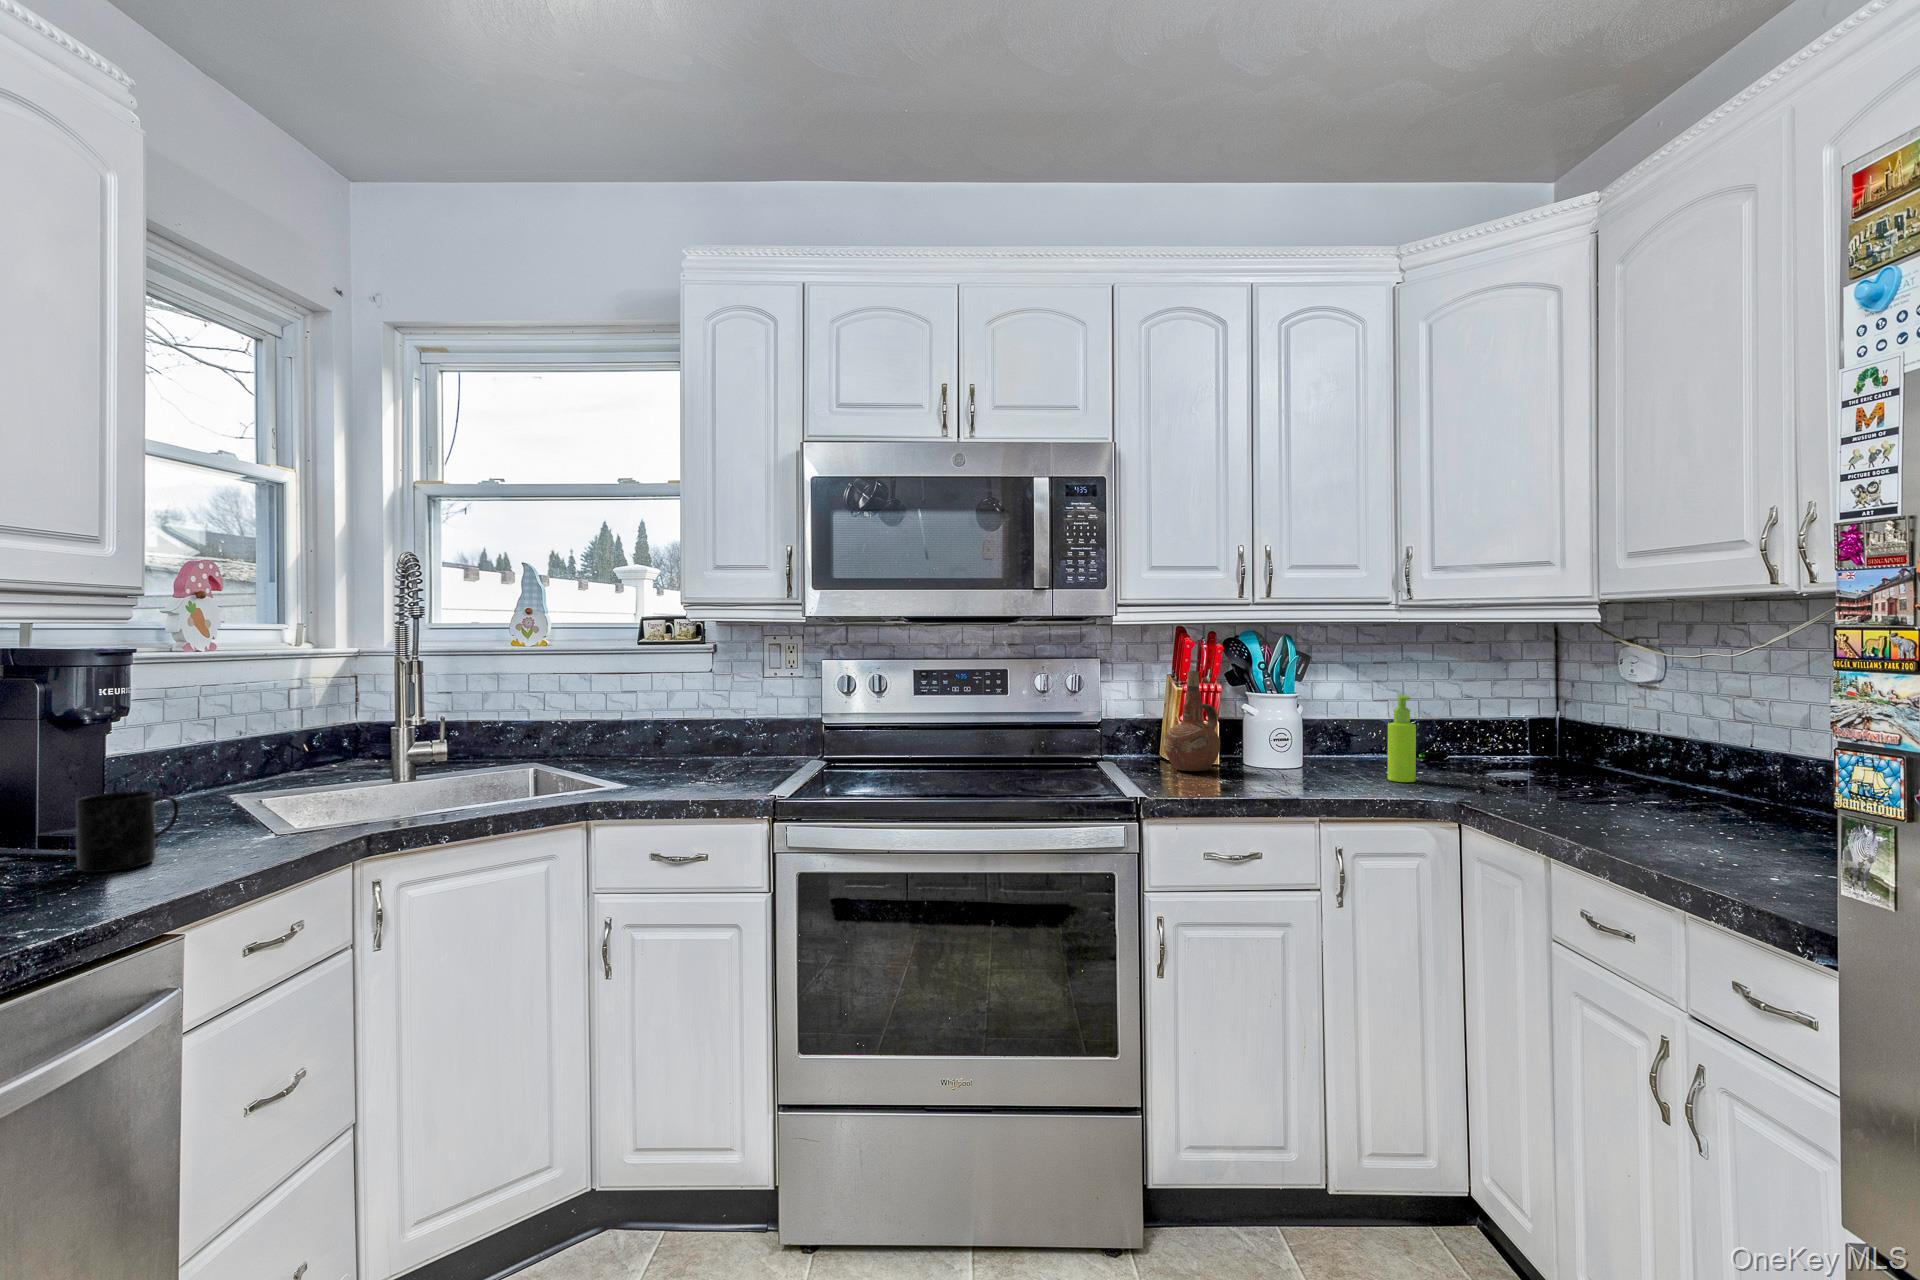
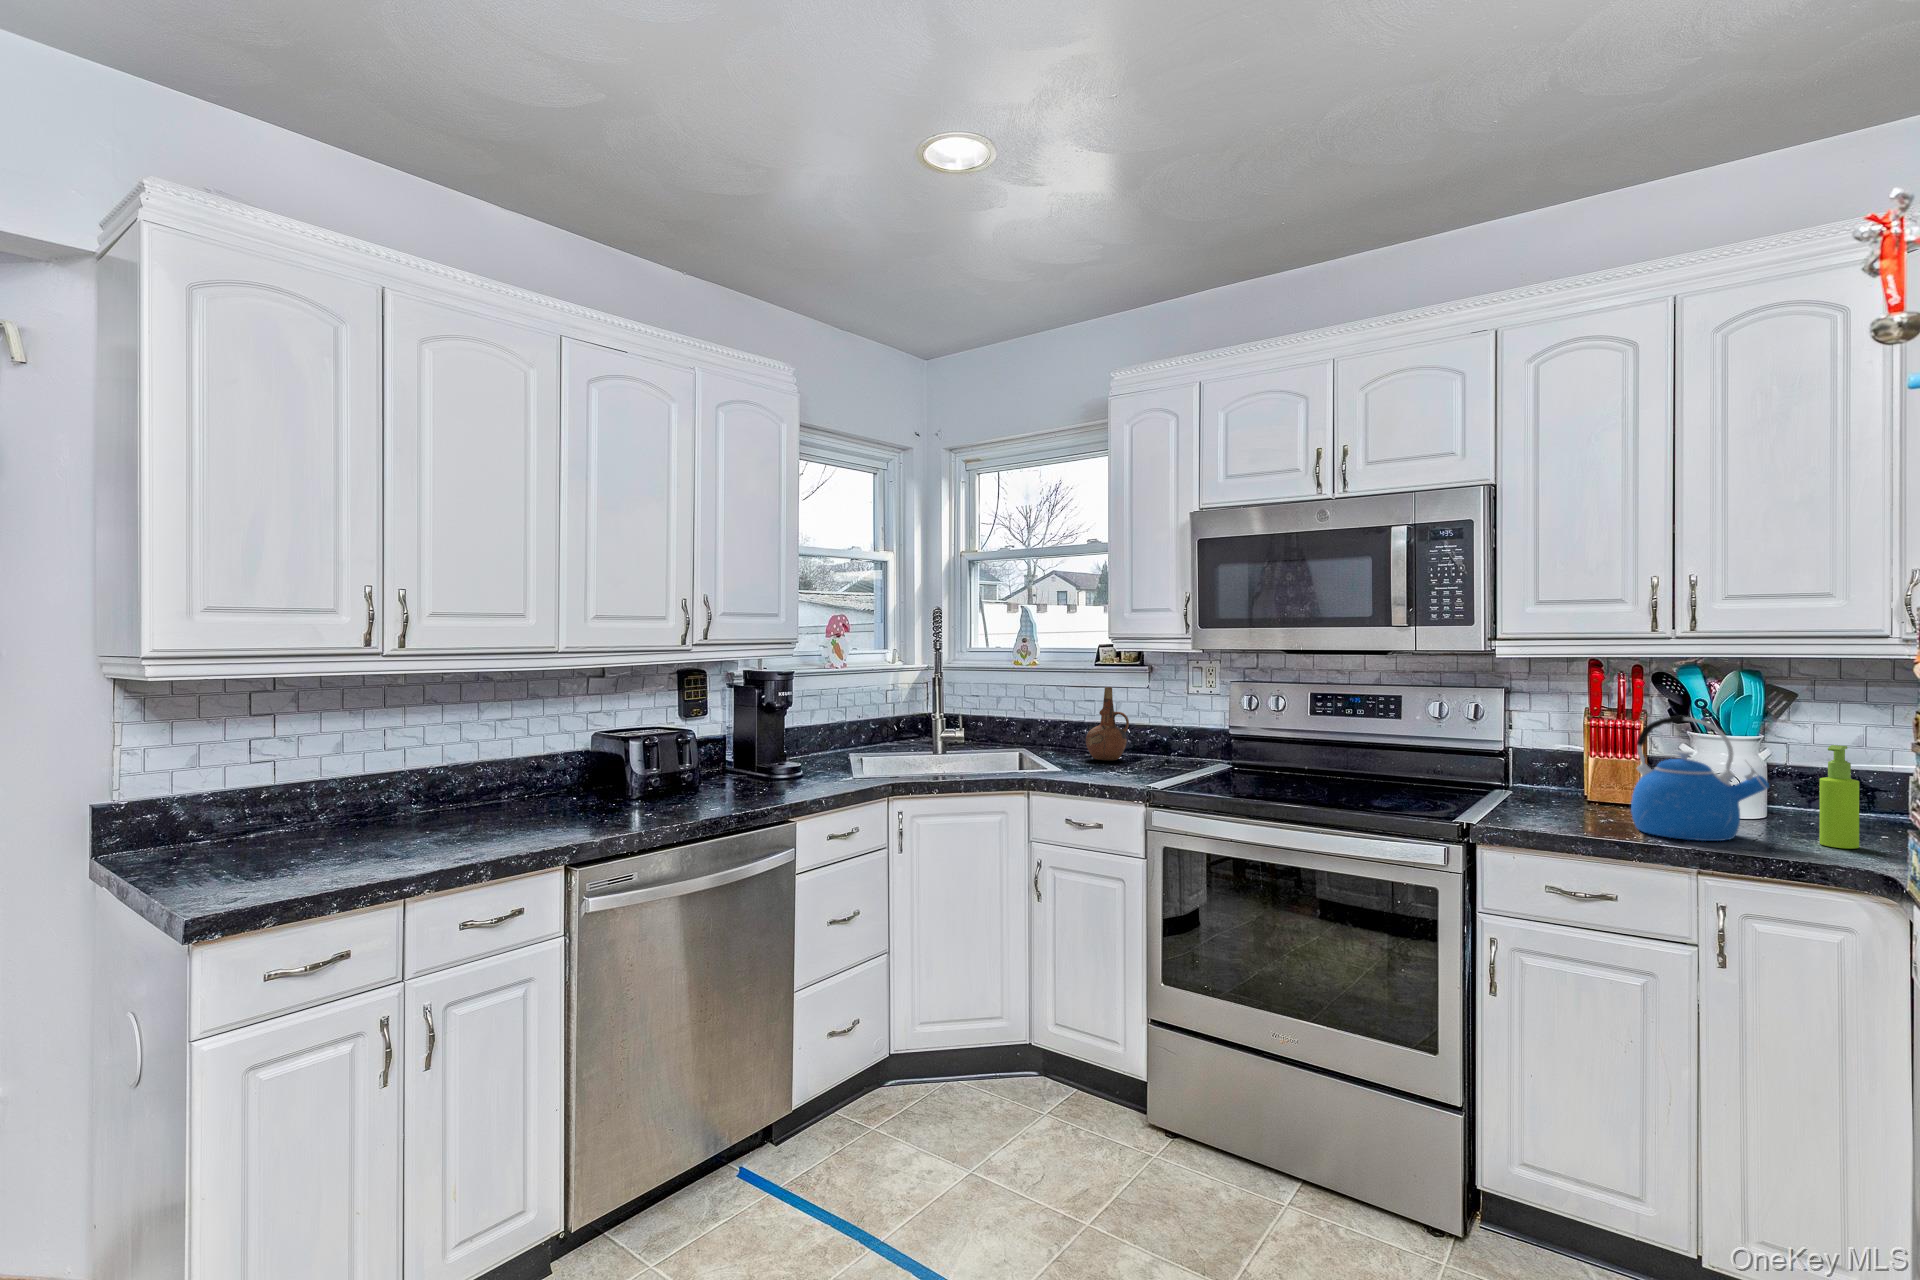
ceramic pitcher: present [1163,671,1220,771] -> present [1086,687,1129,760]
kettle: none [1258,674,1365,789] -> present [1631,715,1769,841]
mug: present [76,791,179,872] -> none [770,744,811,785]

